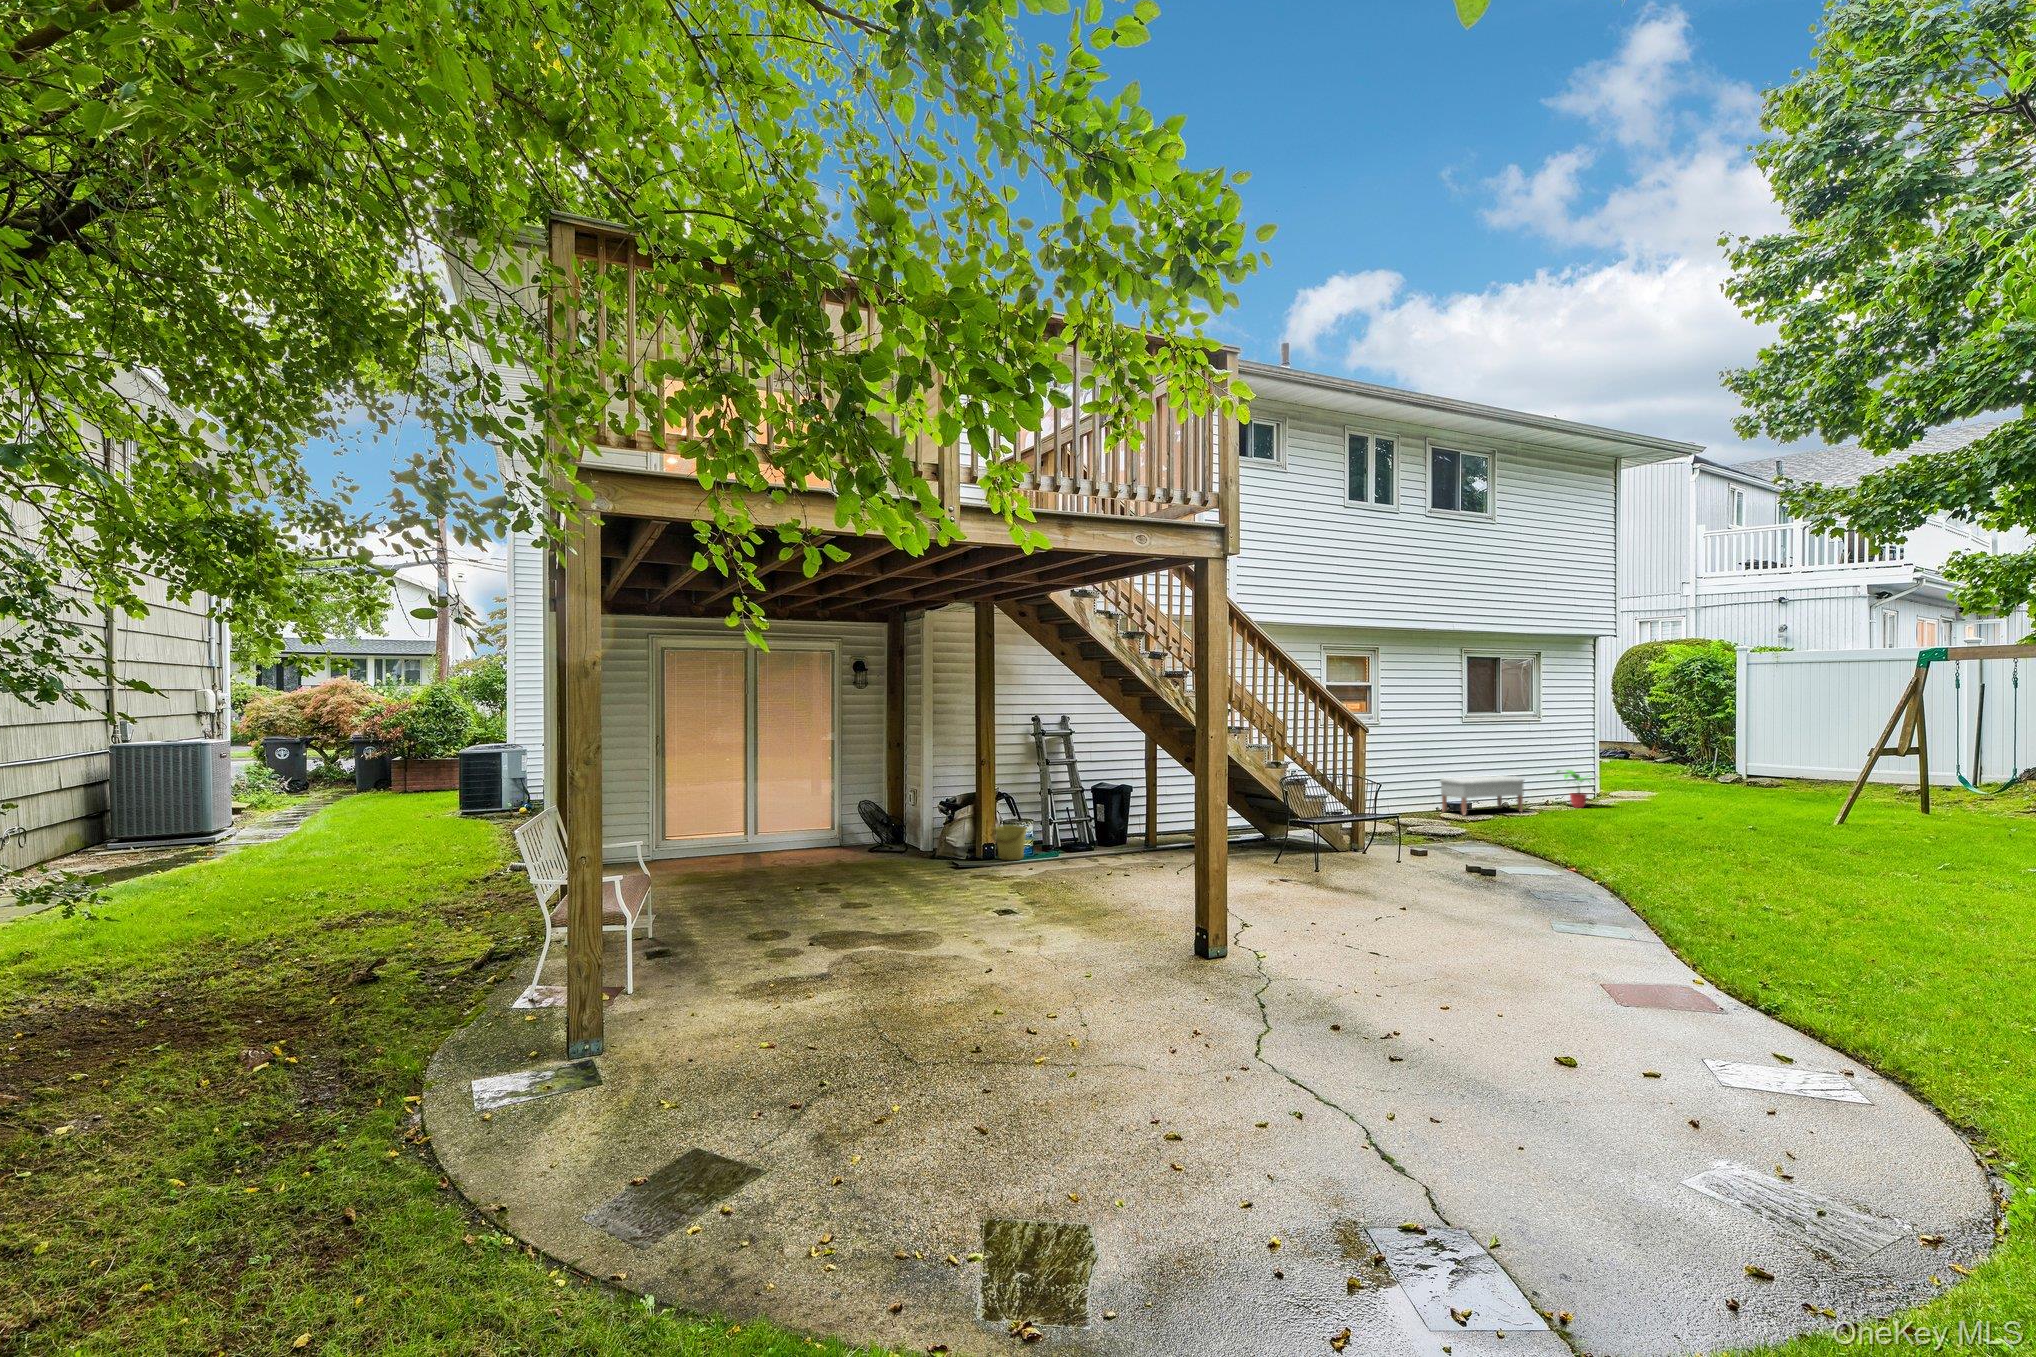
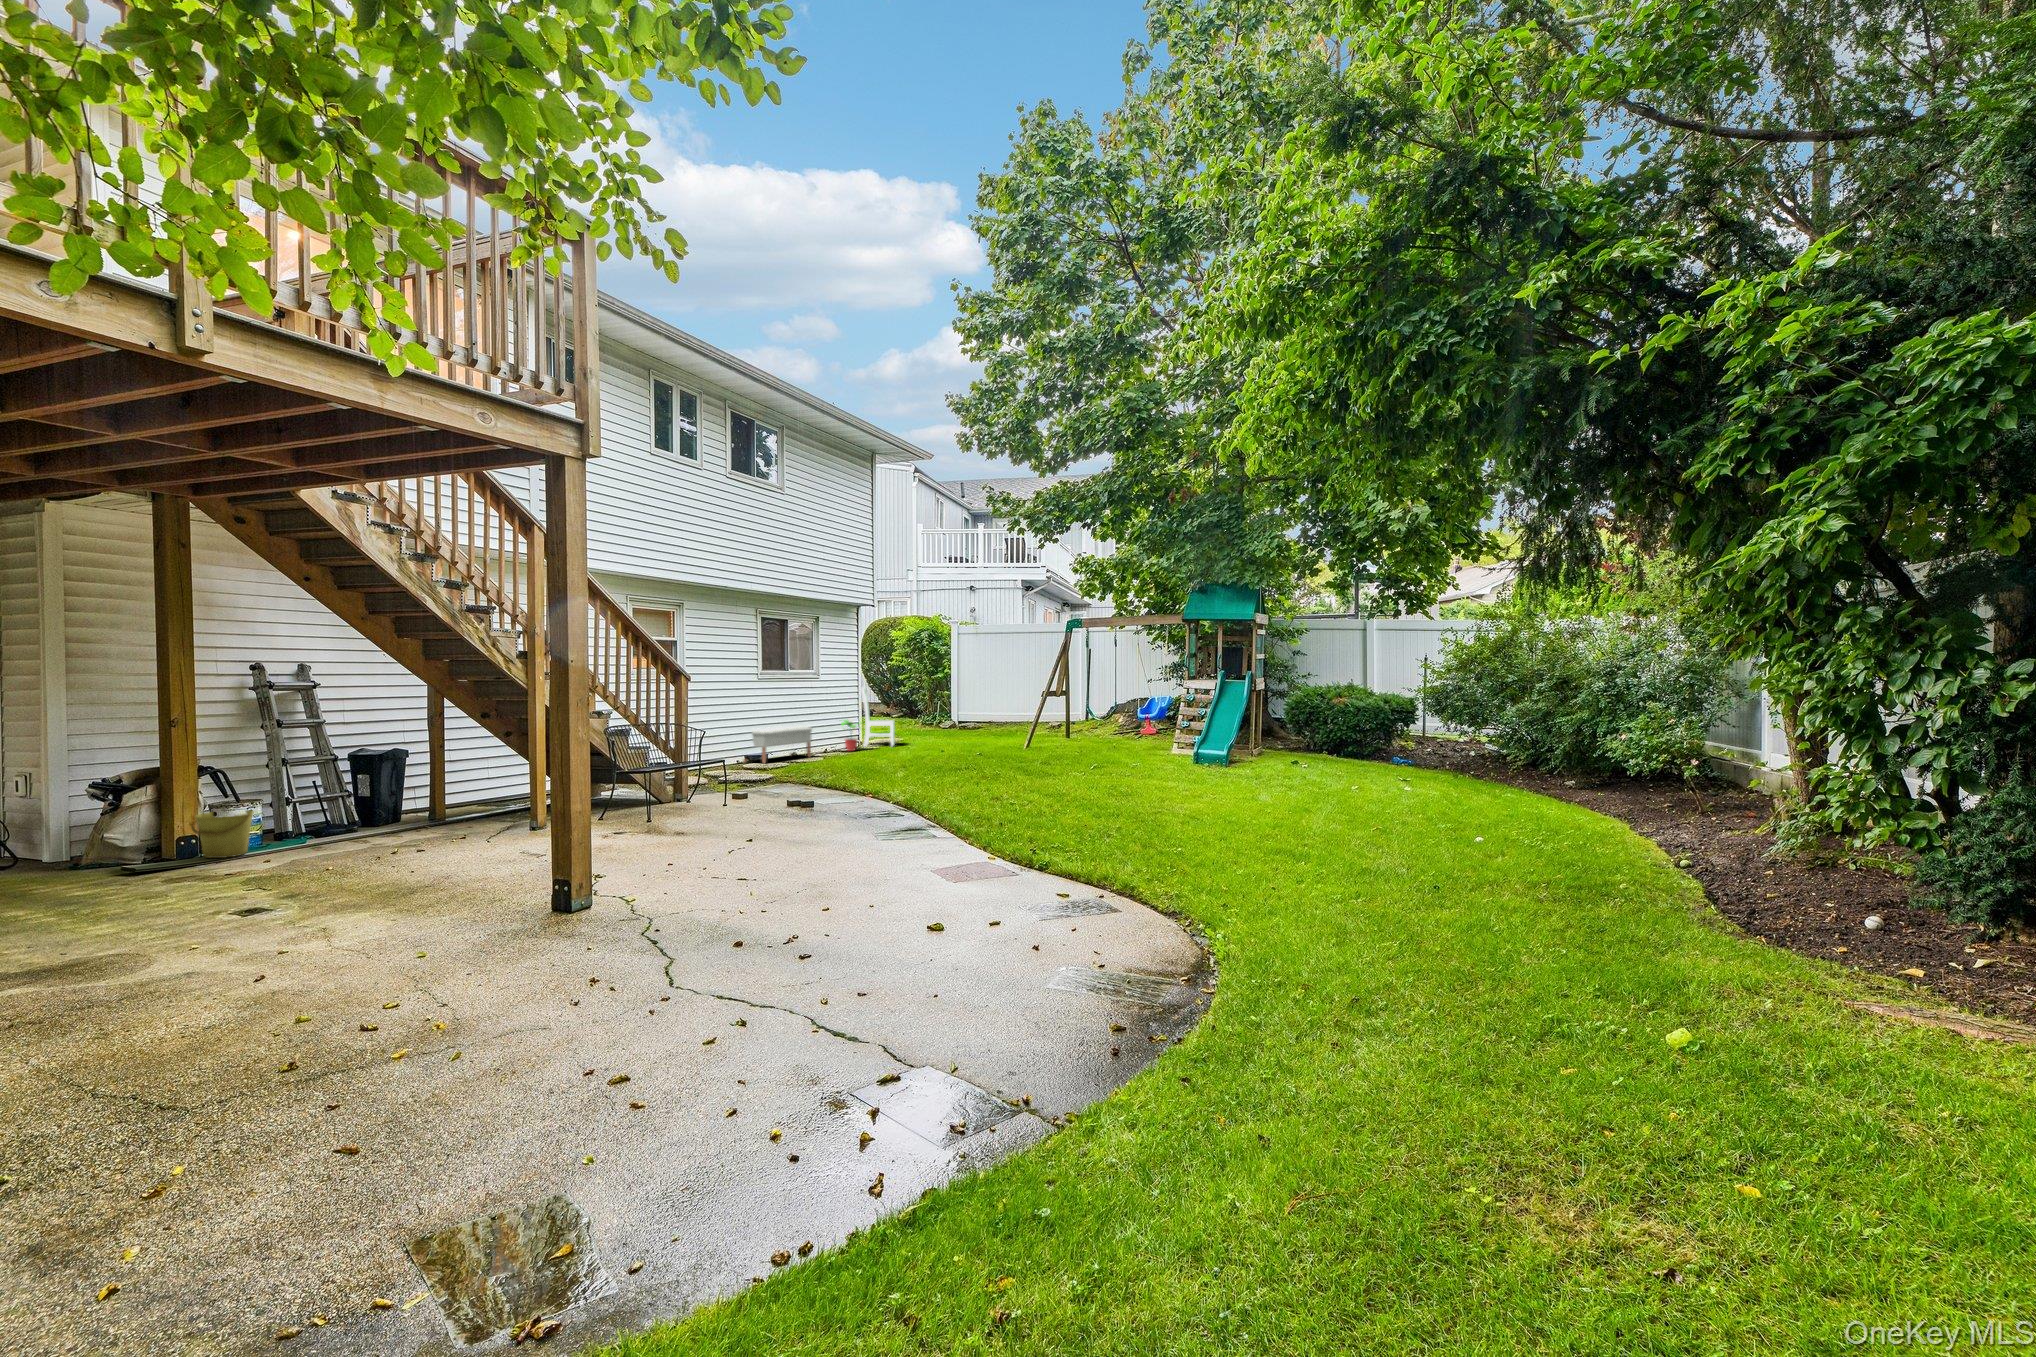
chair: none [1593,733,1642,806] -> present [861,687,895,747]

